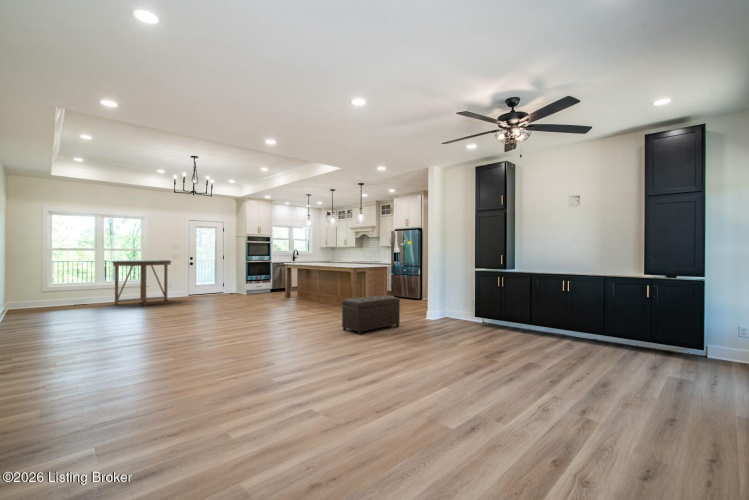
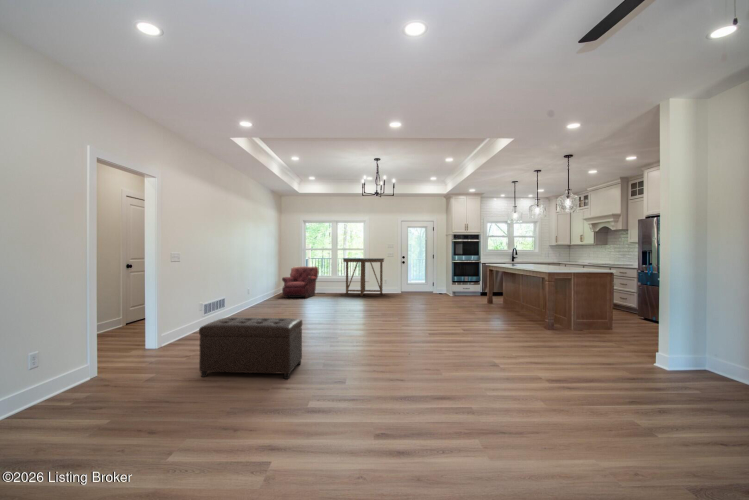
armchair: none [11,272,73,320] -> present [282,266,318,298]
ottoman: present [342,296,400,335] -> present [199,317,302,379]

